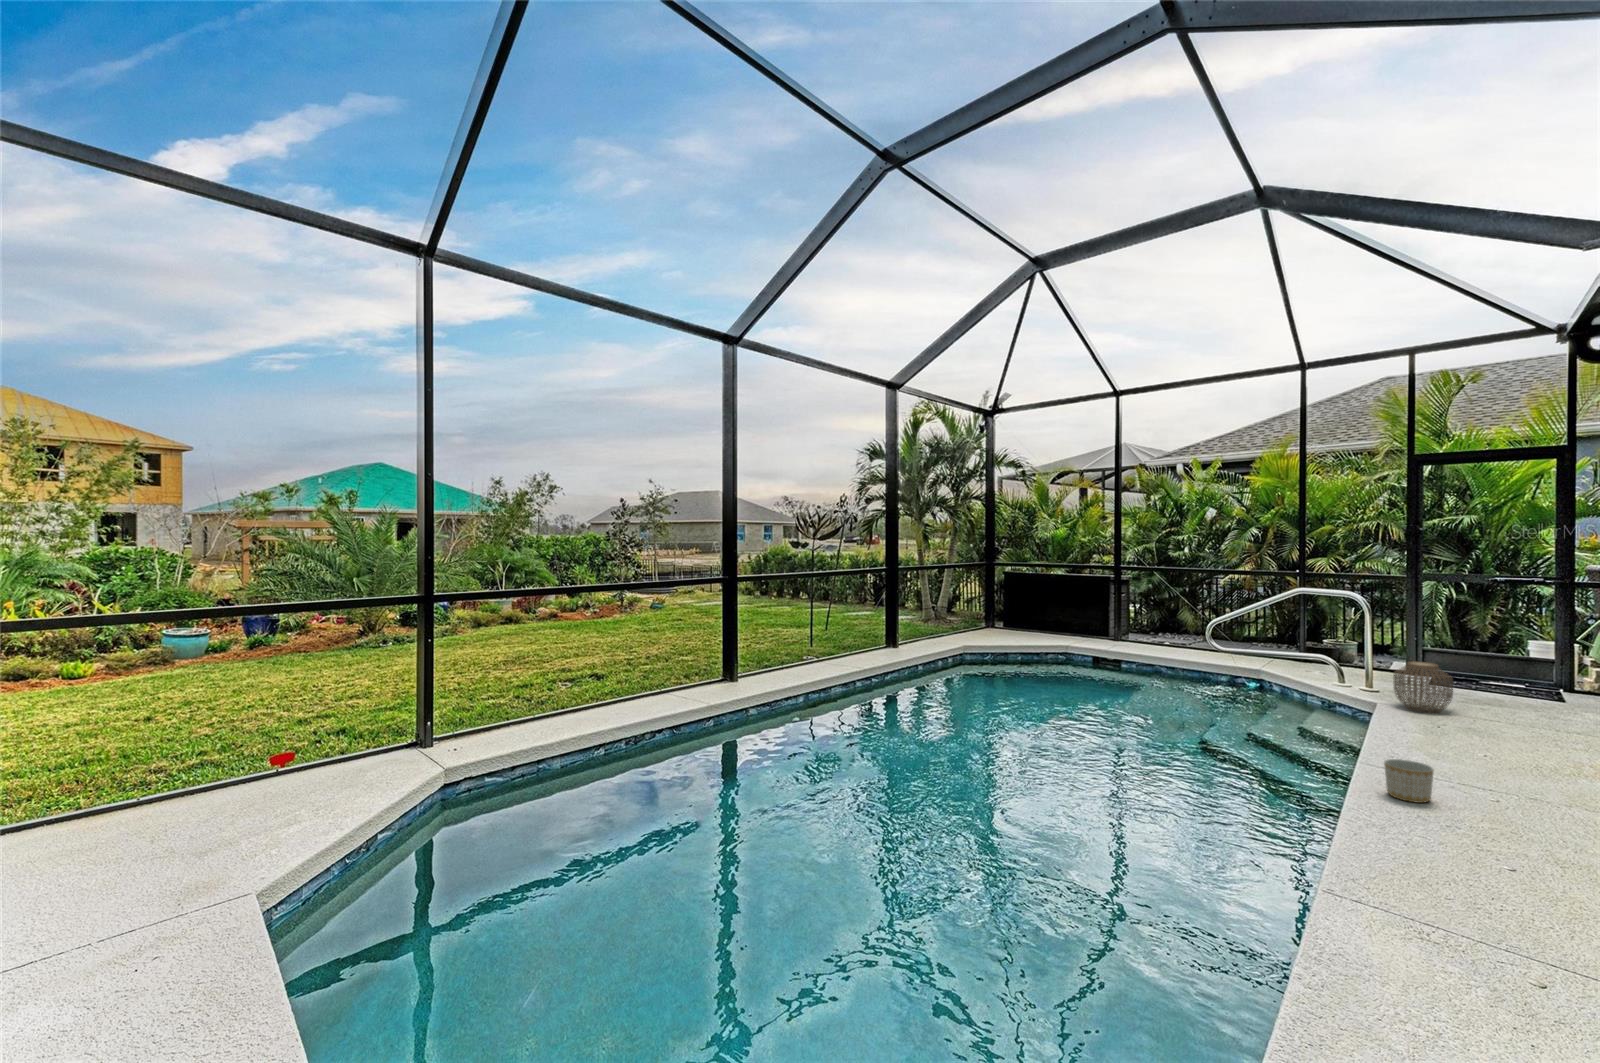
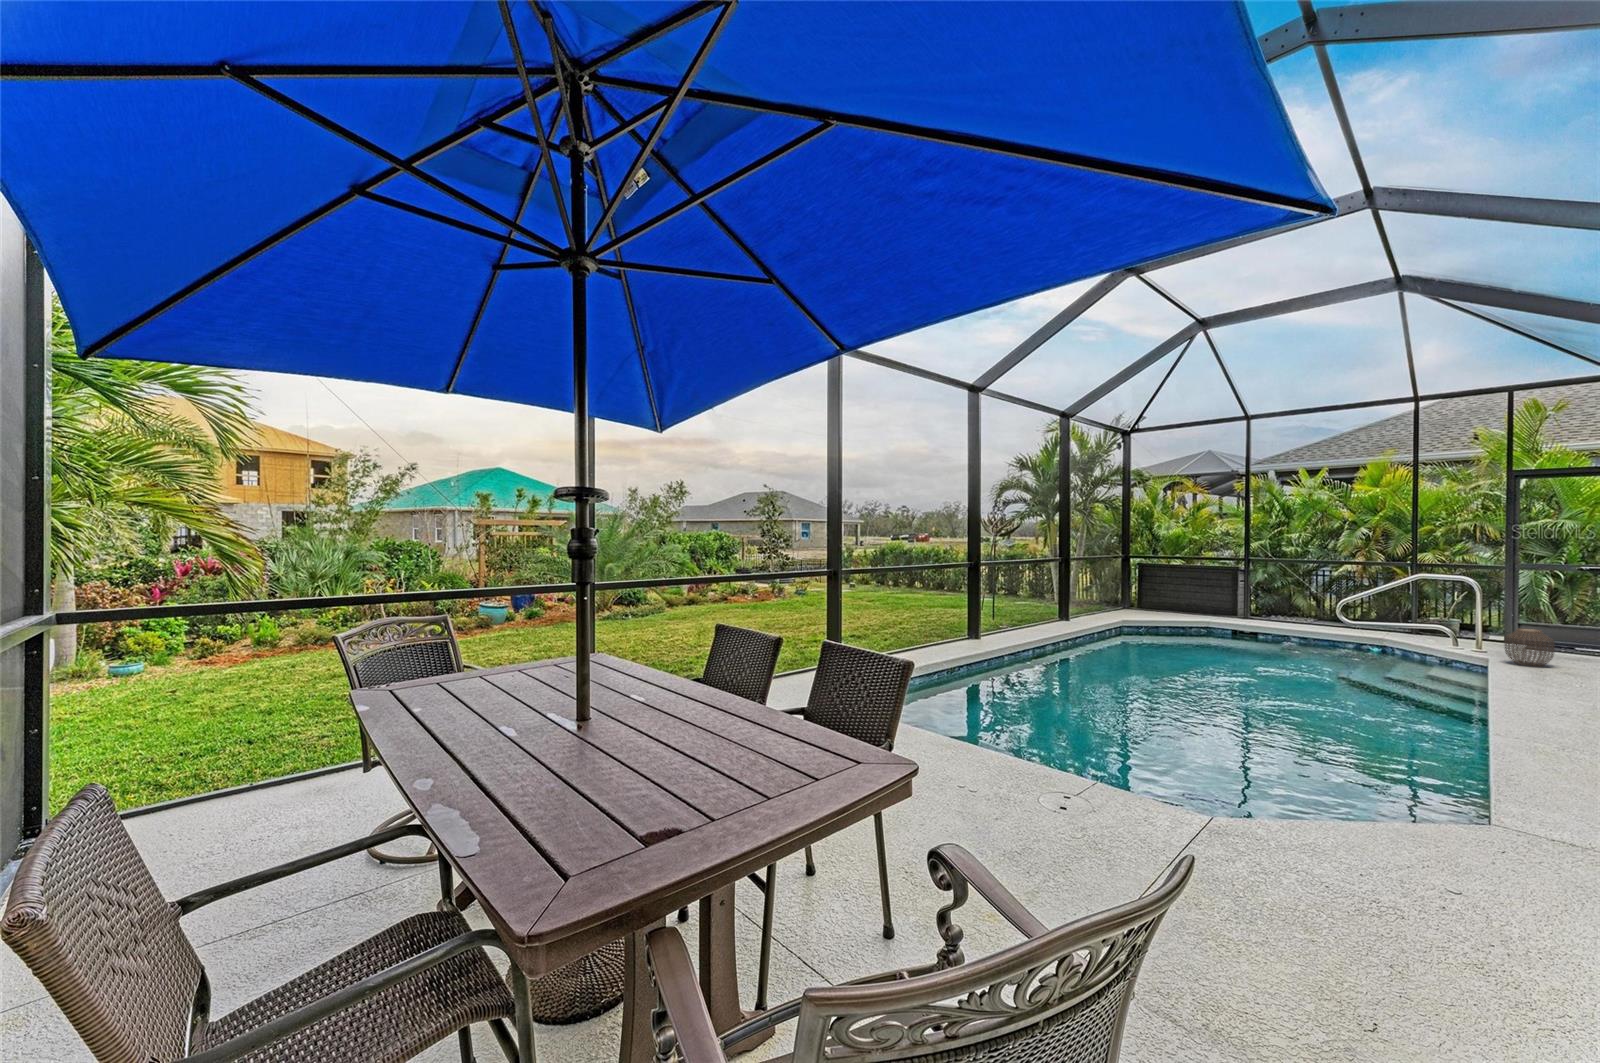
planter: present [1384,759,1434,803] -> none [1524,685,1562,712]

